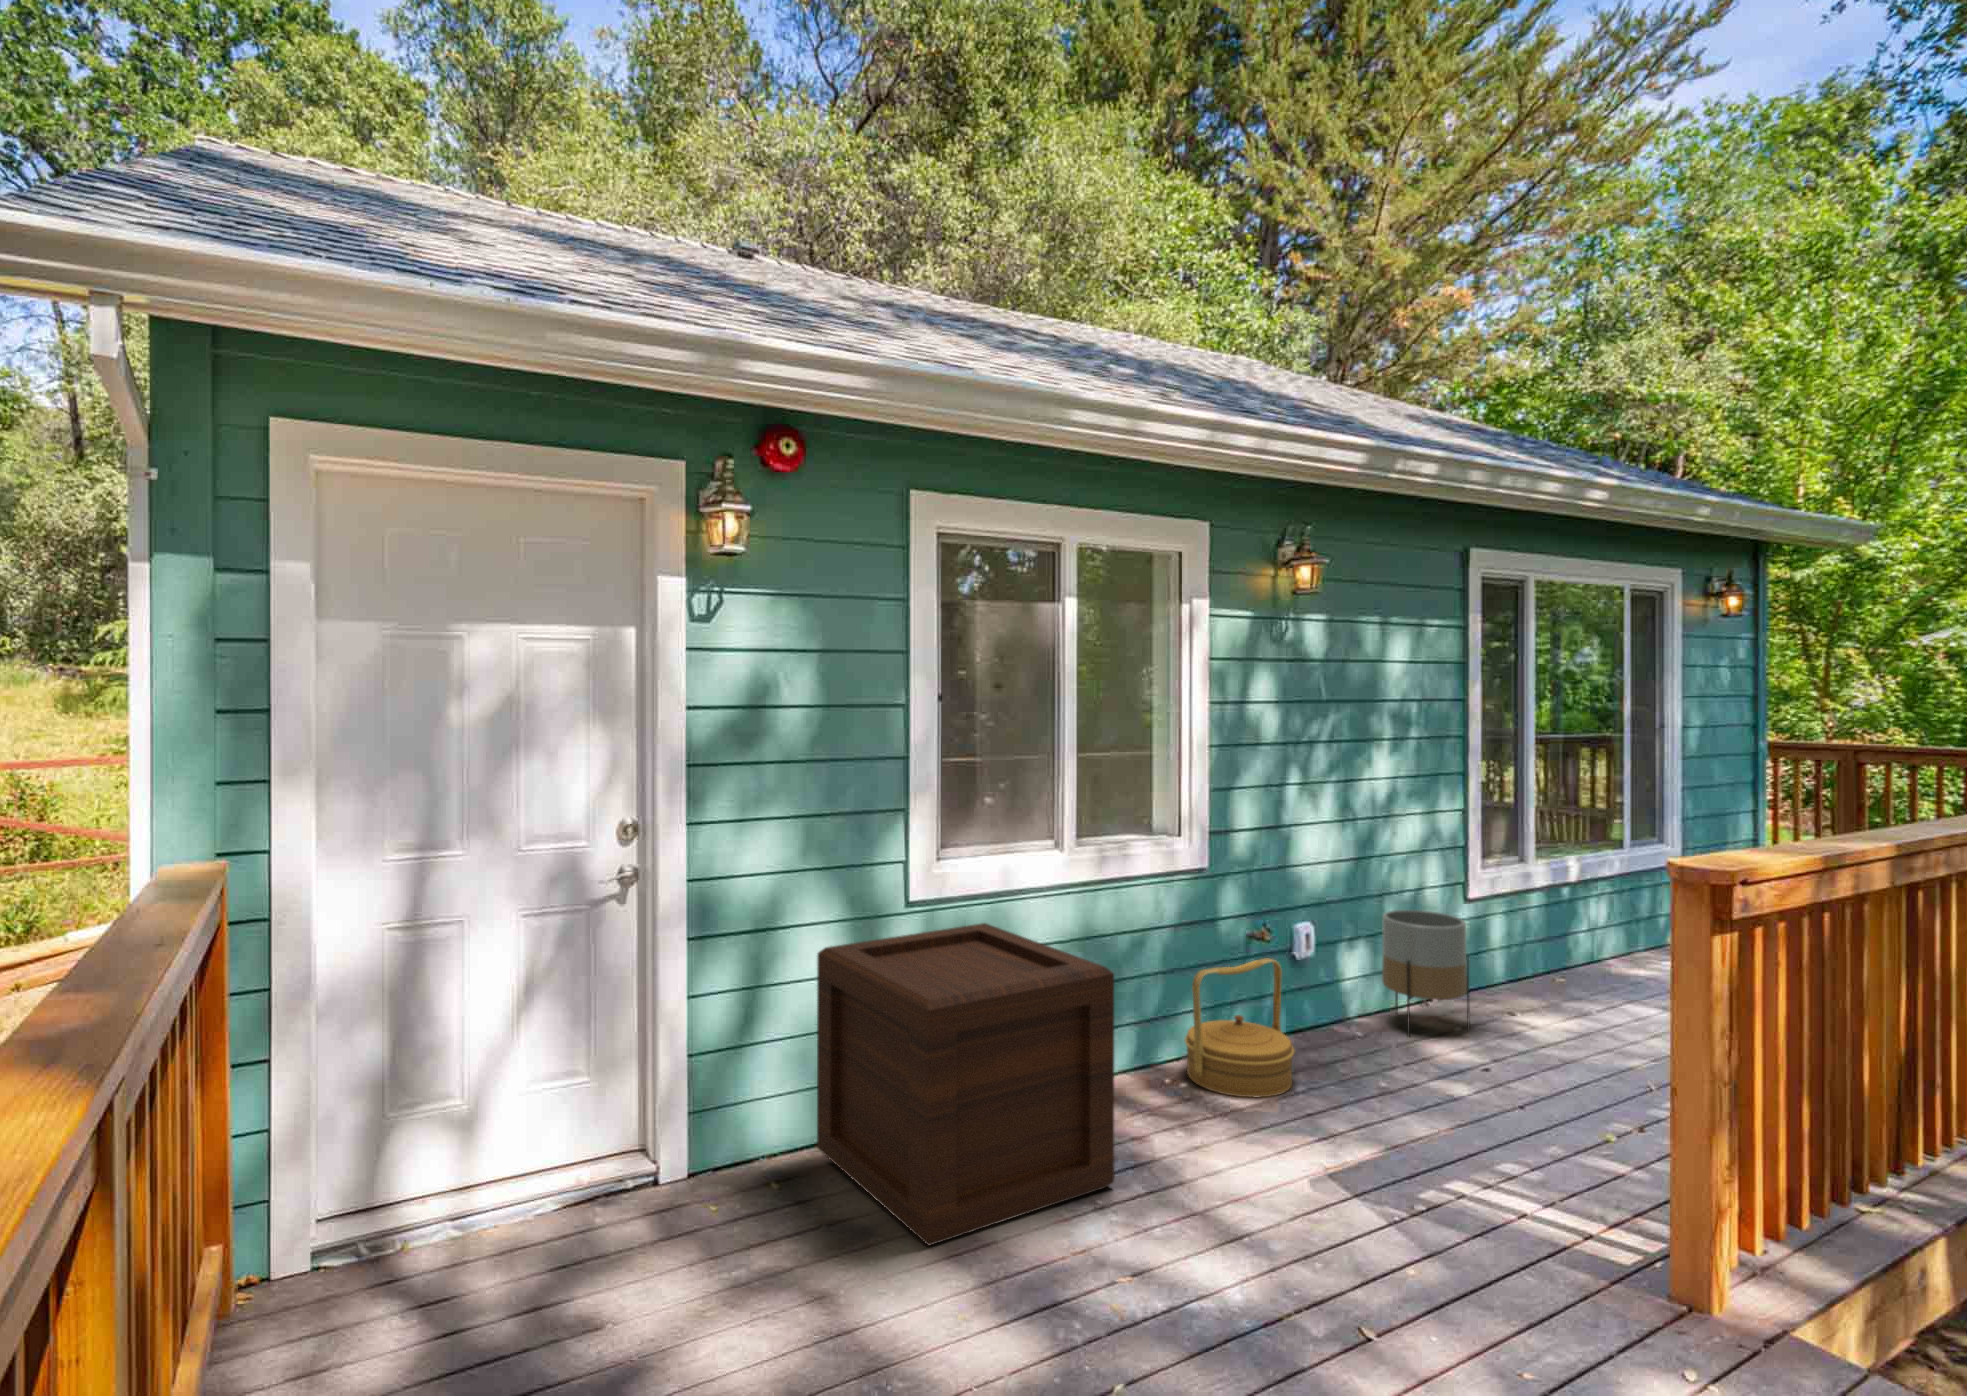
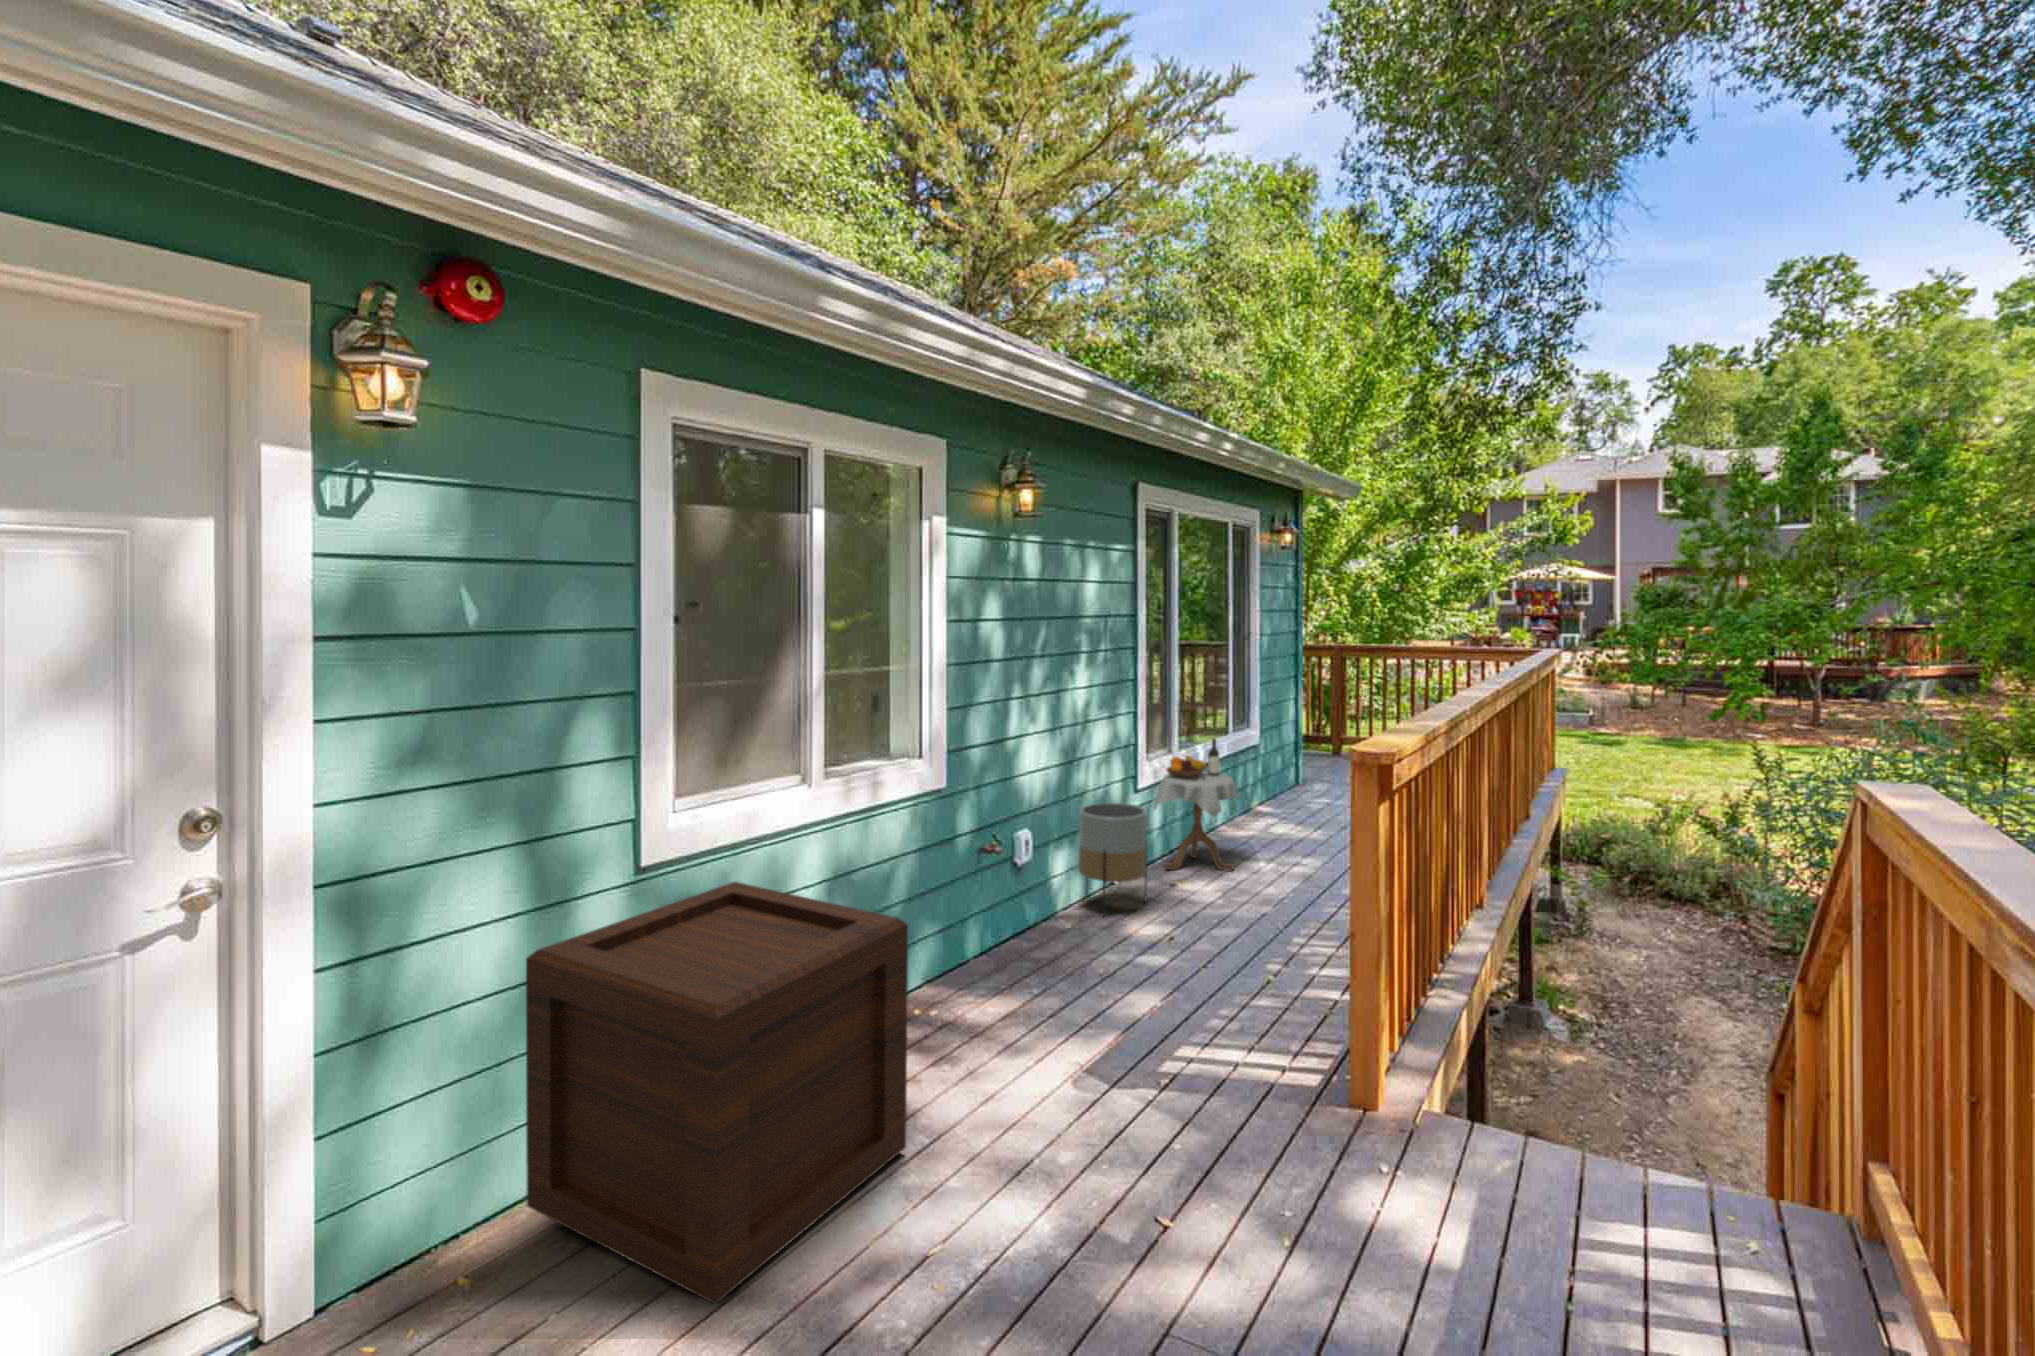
side table: none [1496,850,1621,1015] -> present [1153,738,1239,871]
woven basket: present [1184,958,1294,1097] -> none [929,869,1033,1012]

